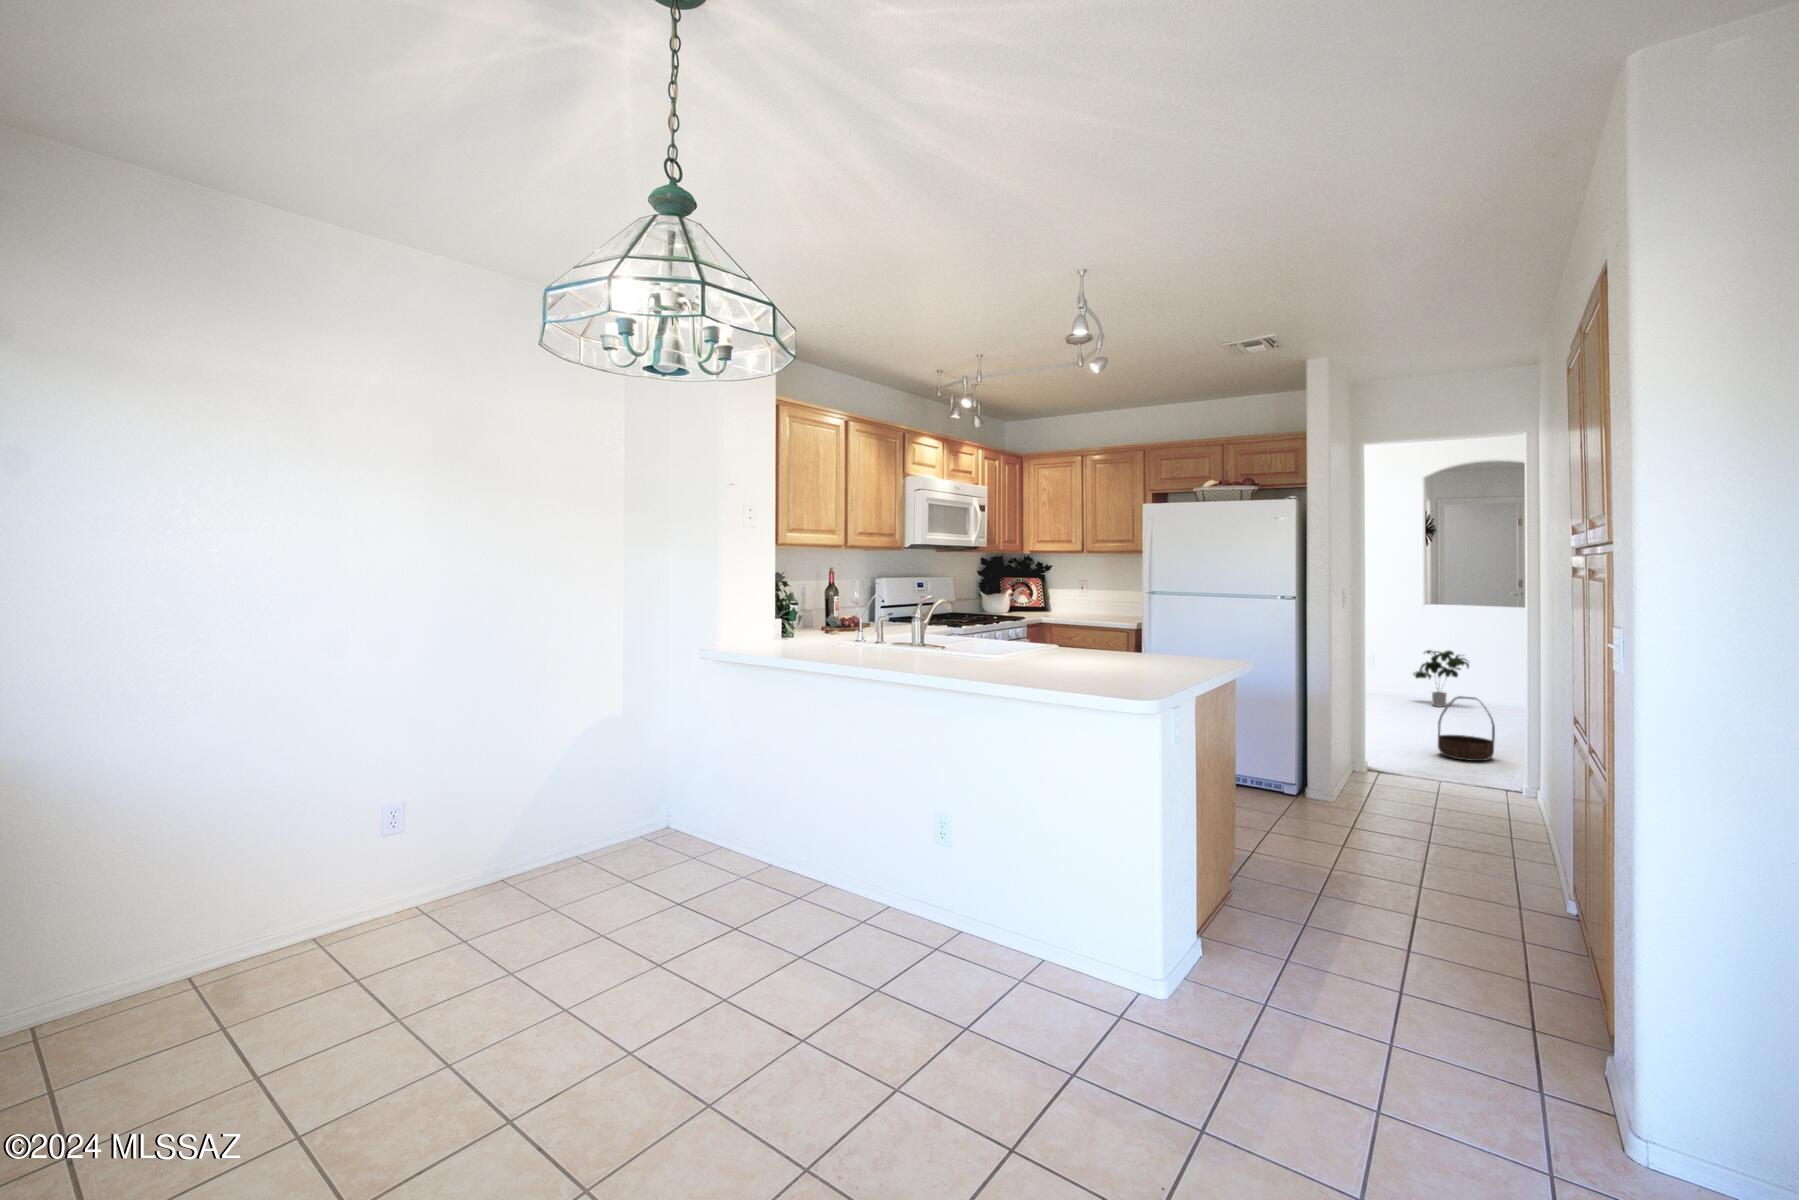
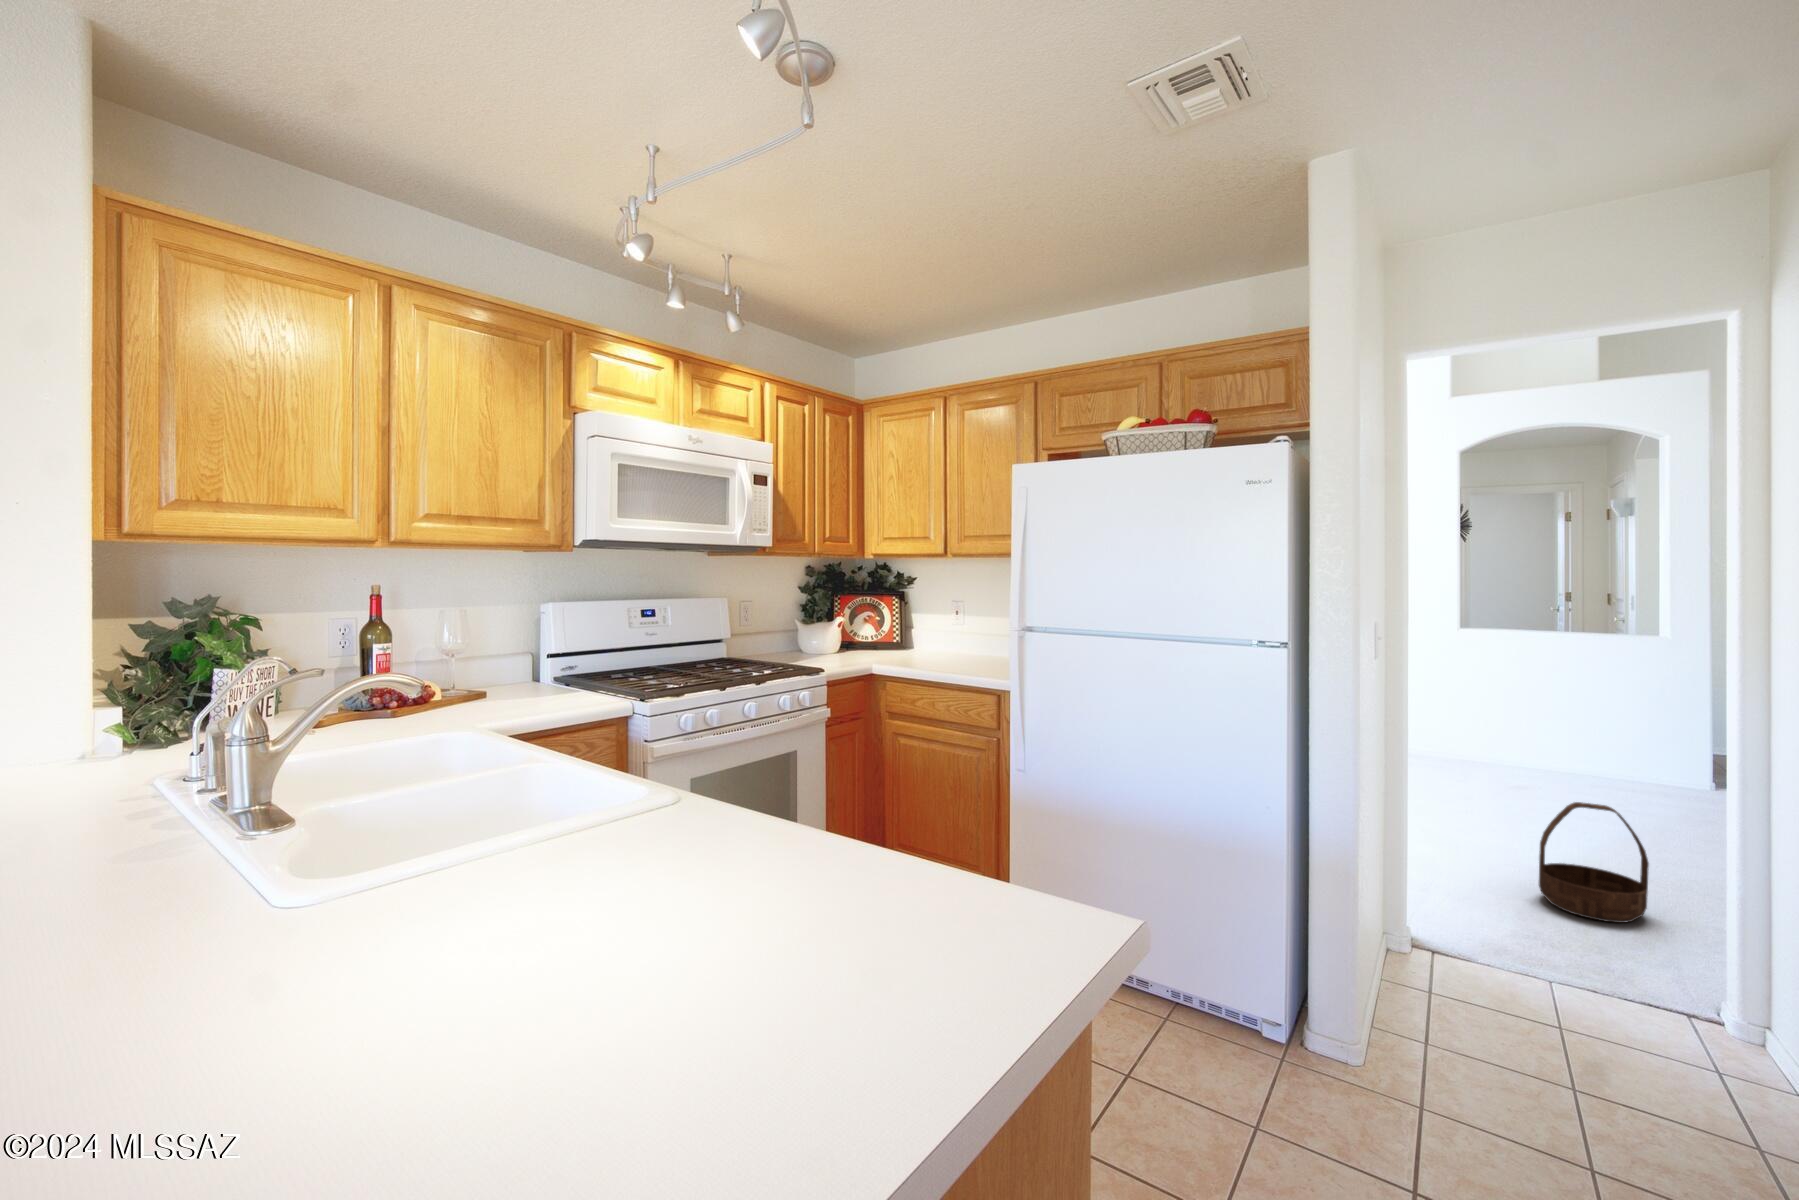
potted plant: present [1414,650,1469,707] -> none [1464,695,1552,779]

